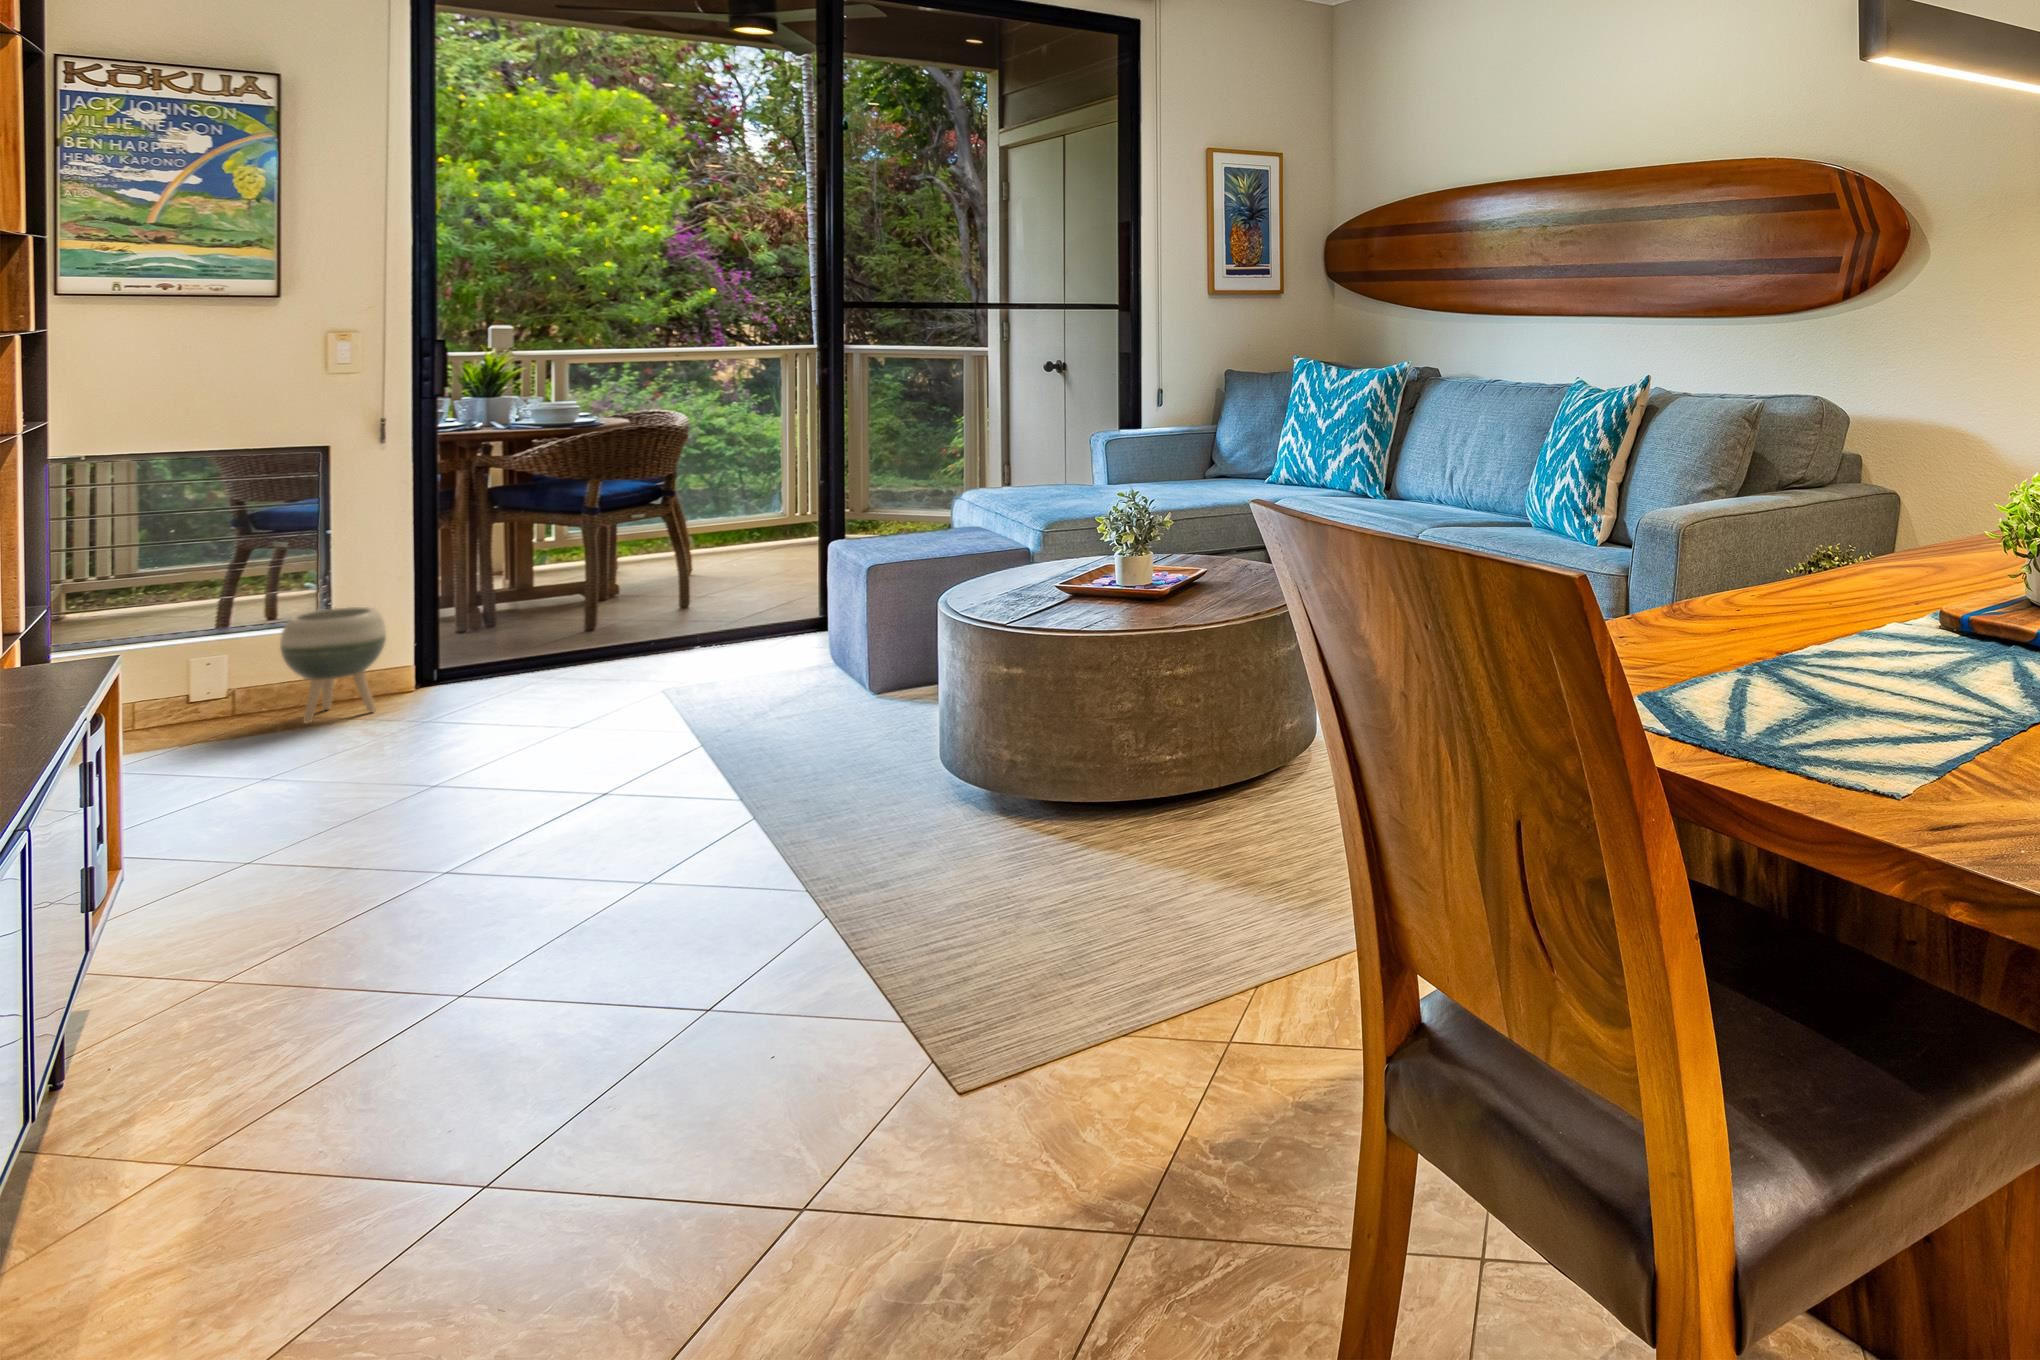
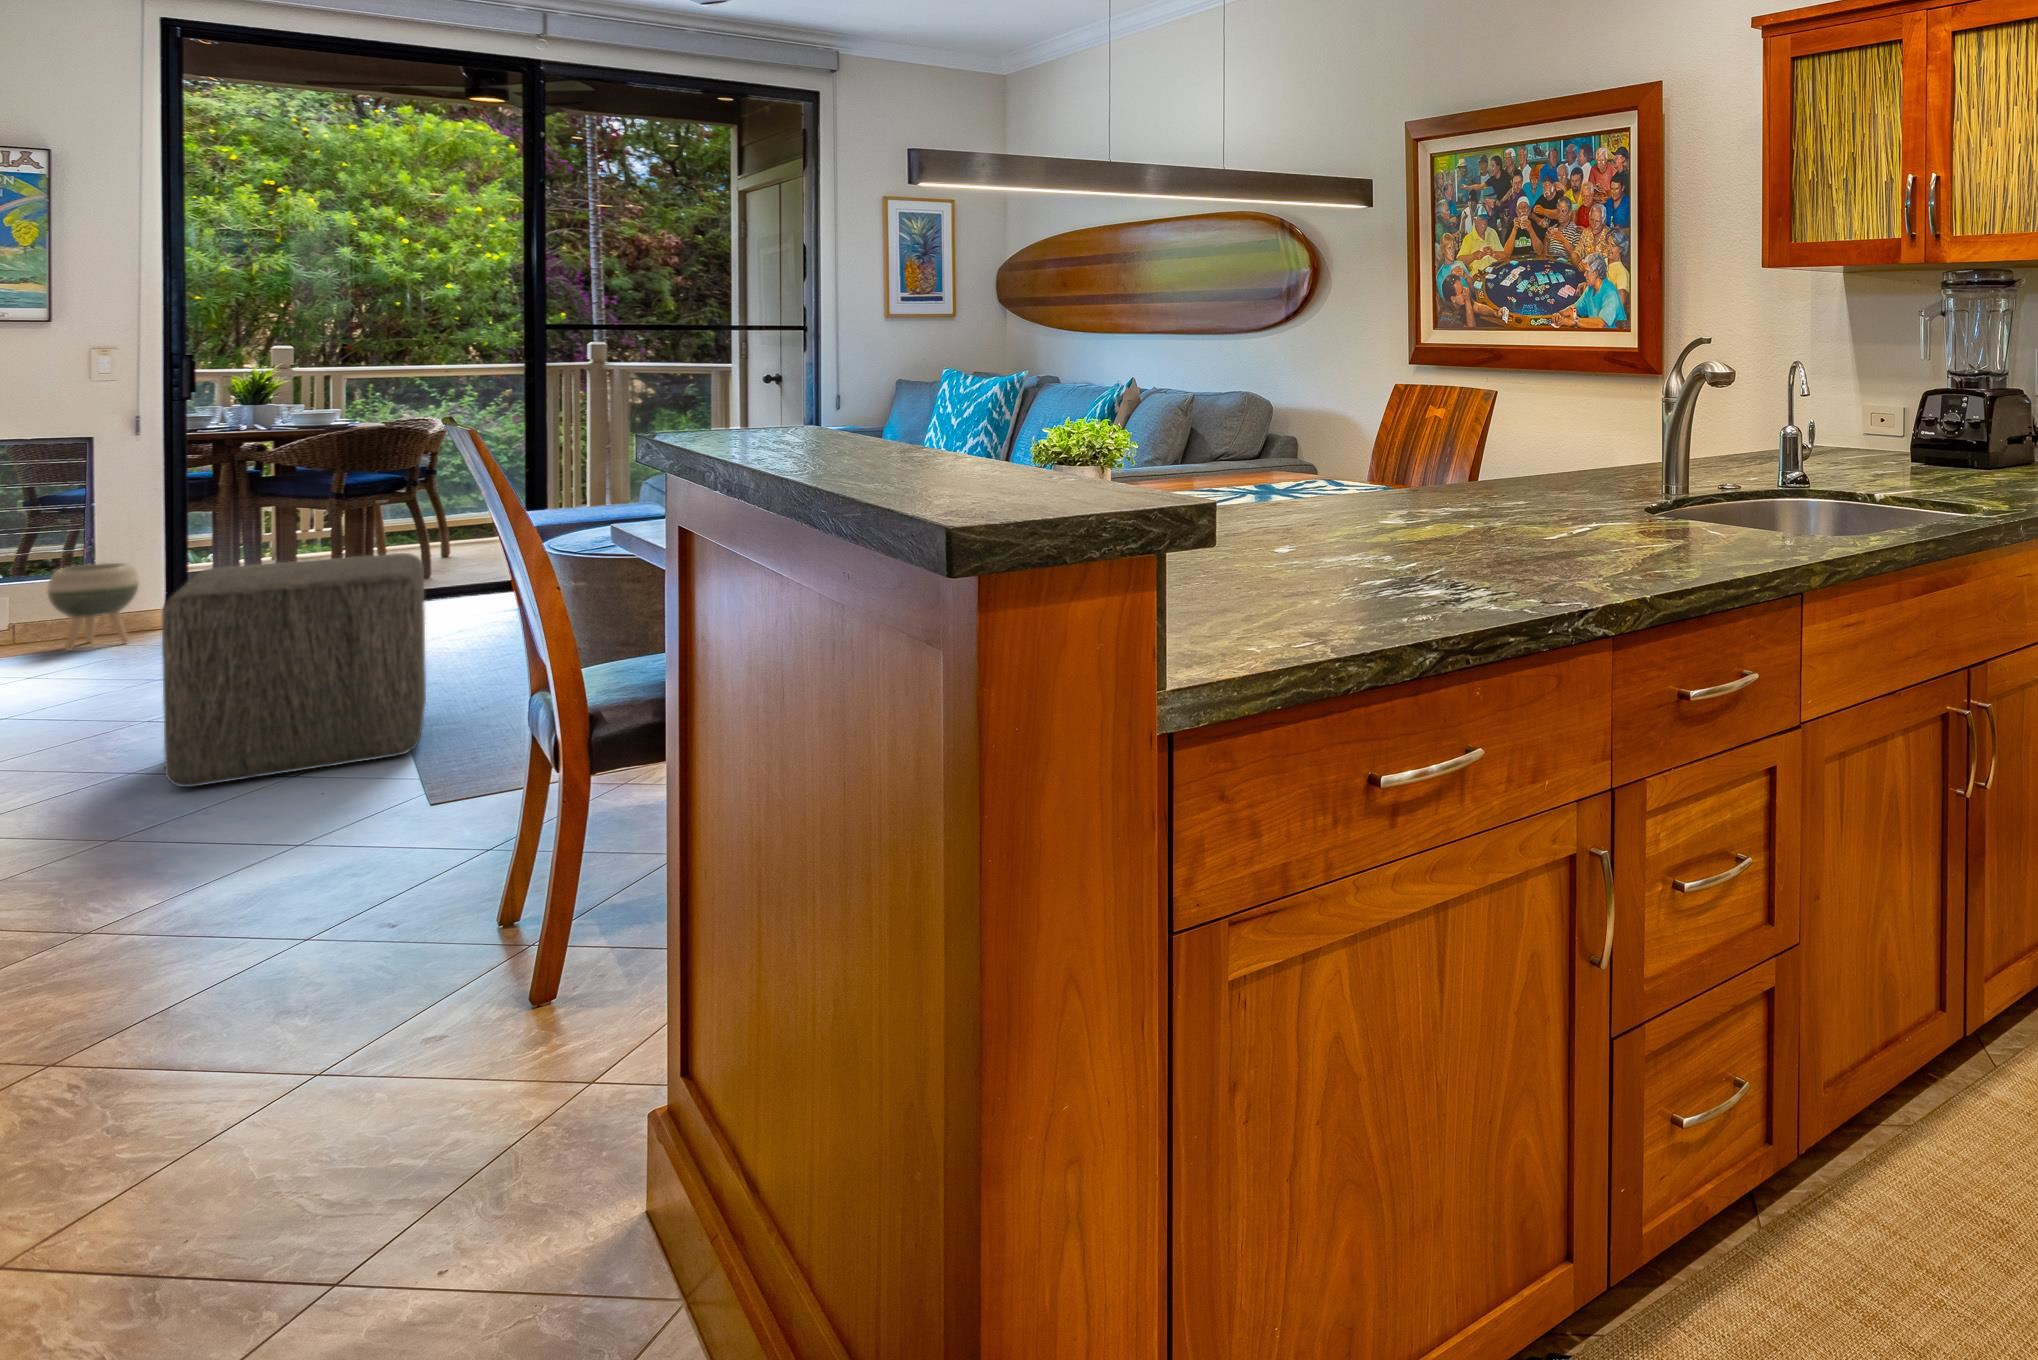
ottoman: none [548,620,873,983] -> present [162,553,426,787]

